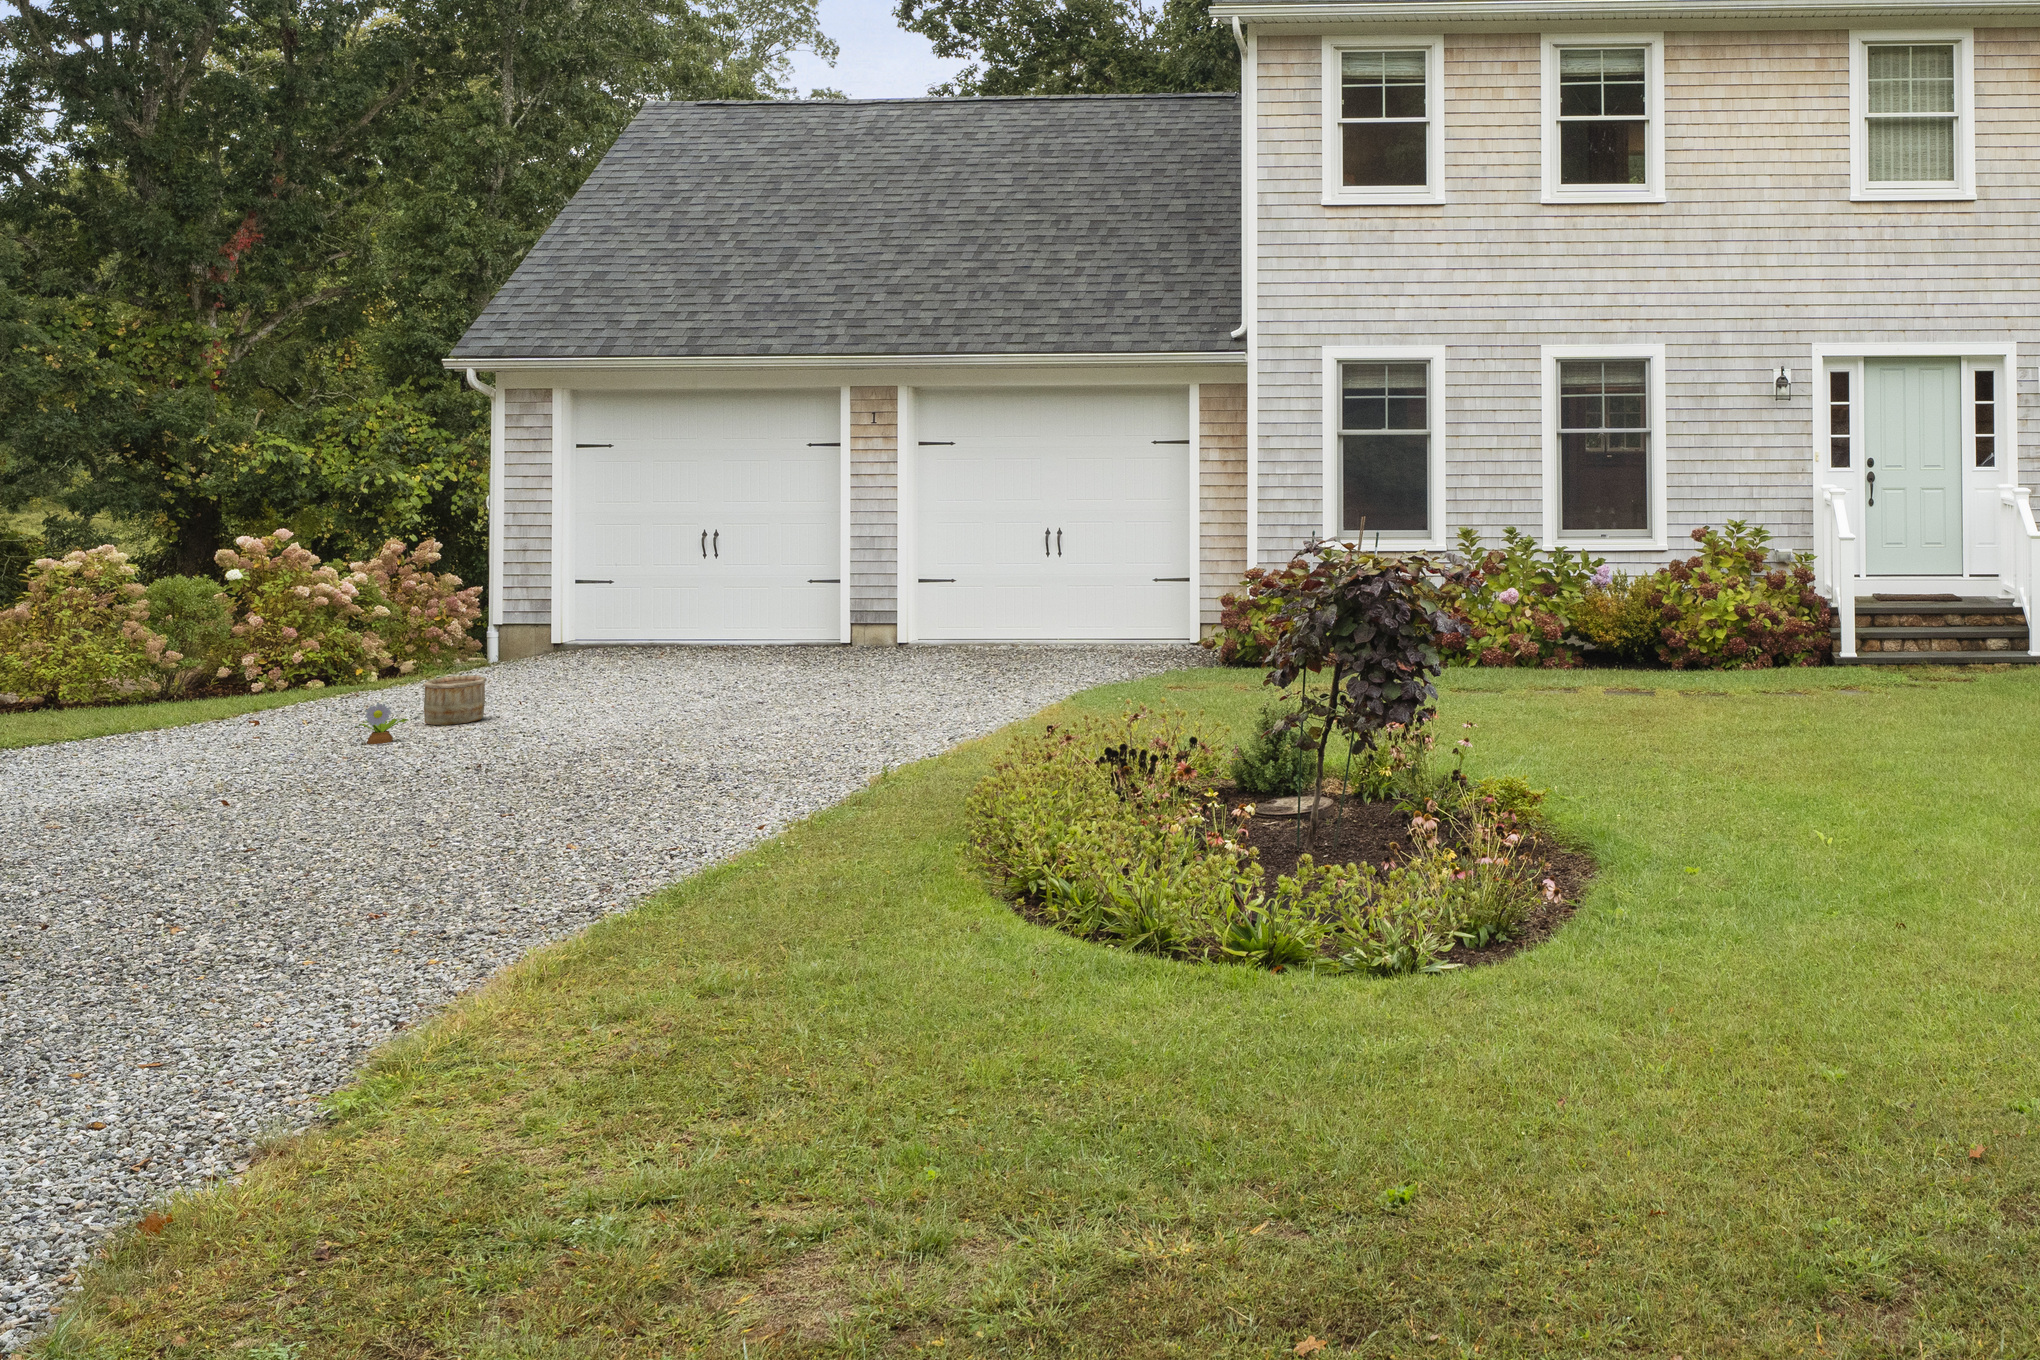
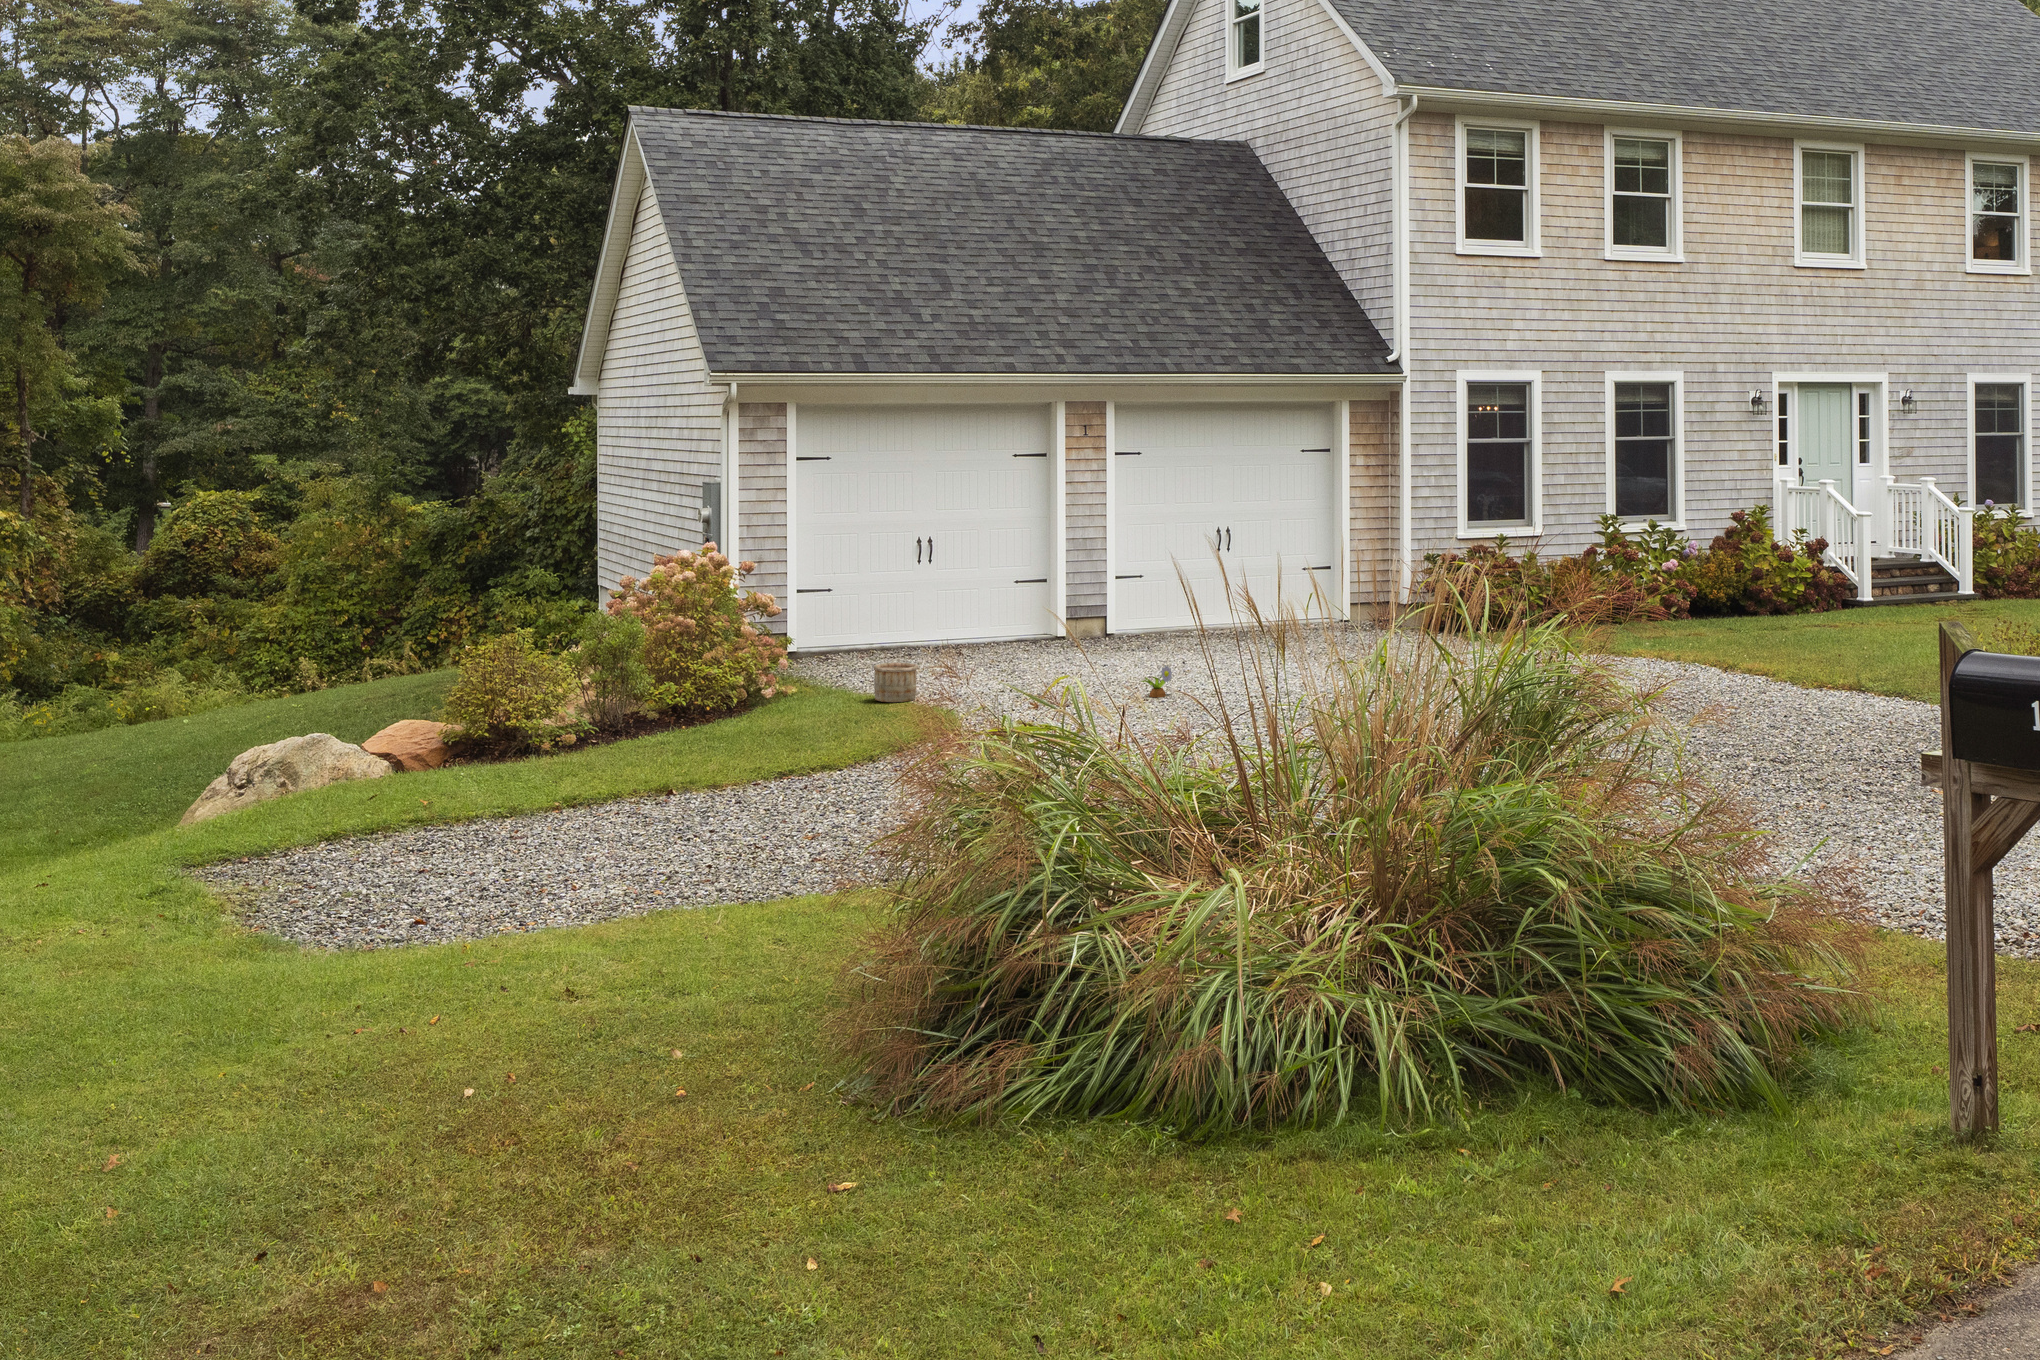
wooden bucket: present [423,676,487,725] -> present [874,662,918,702]

